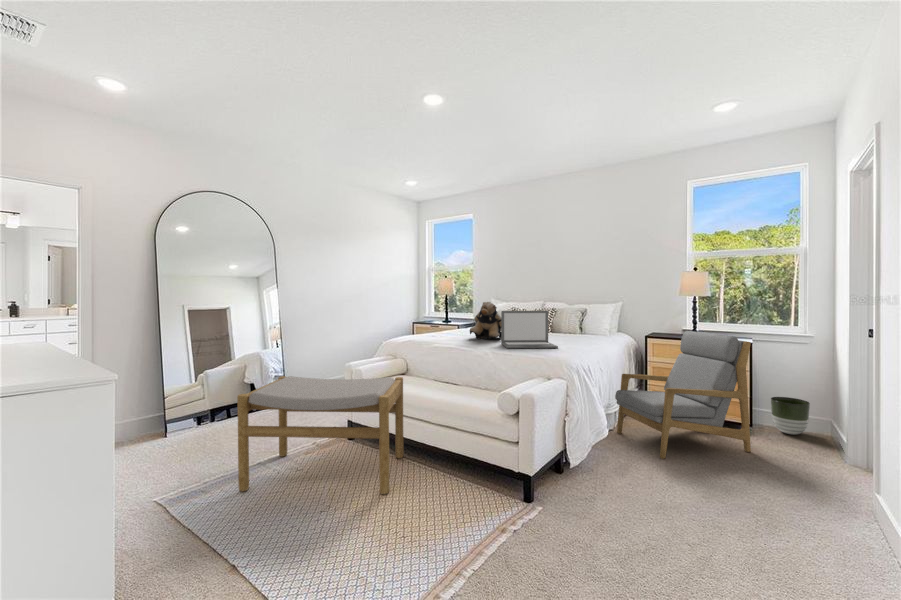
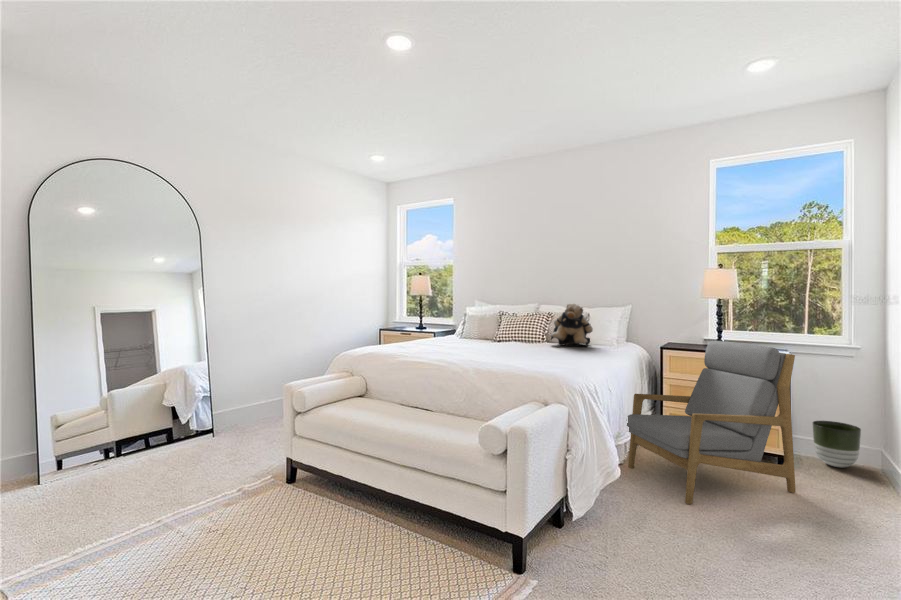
teddy bear: present [470,302,501,339] -> present [551,304,593,346]
laptop: present [501,311,558,348] -> none [485,315,556,363]
footstool: present [237,376,404,494] -> none [119,401,357,566]

